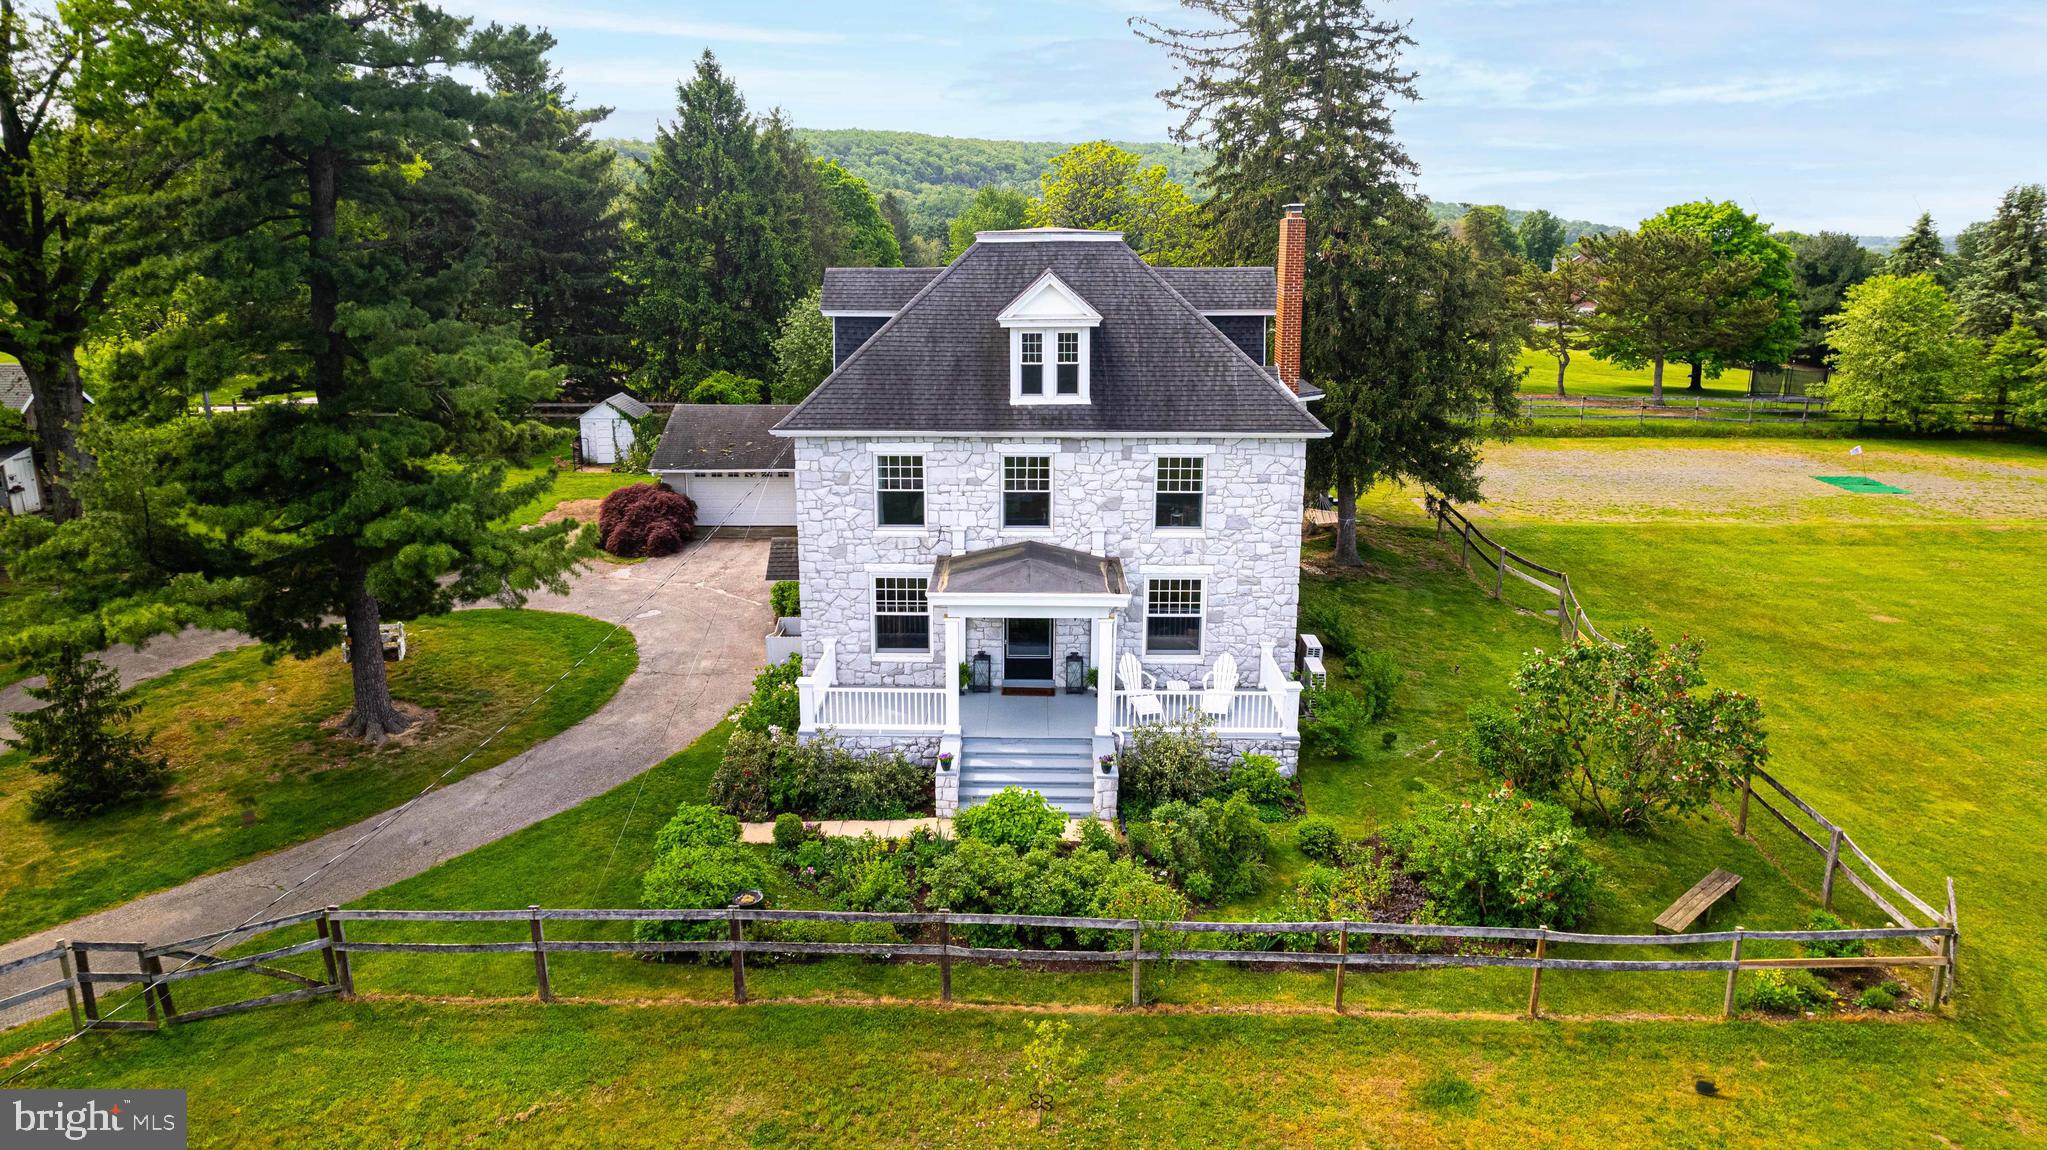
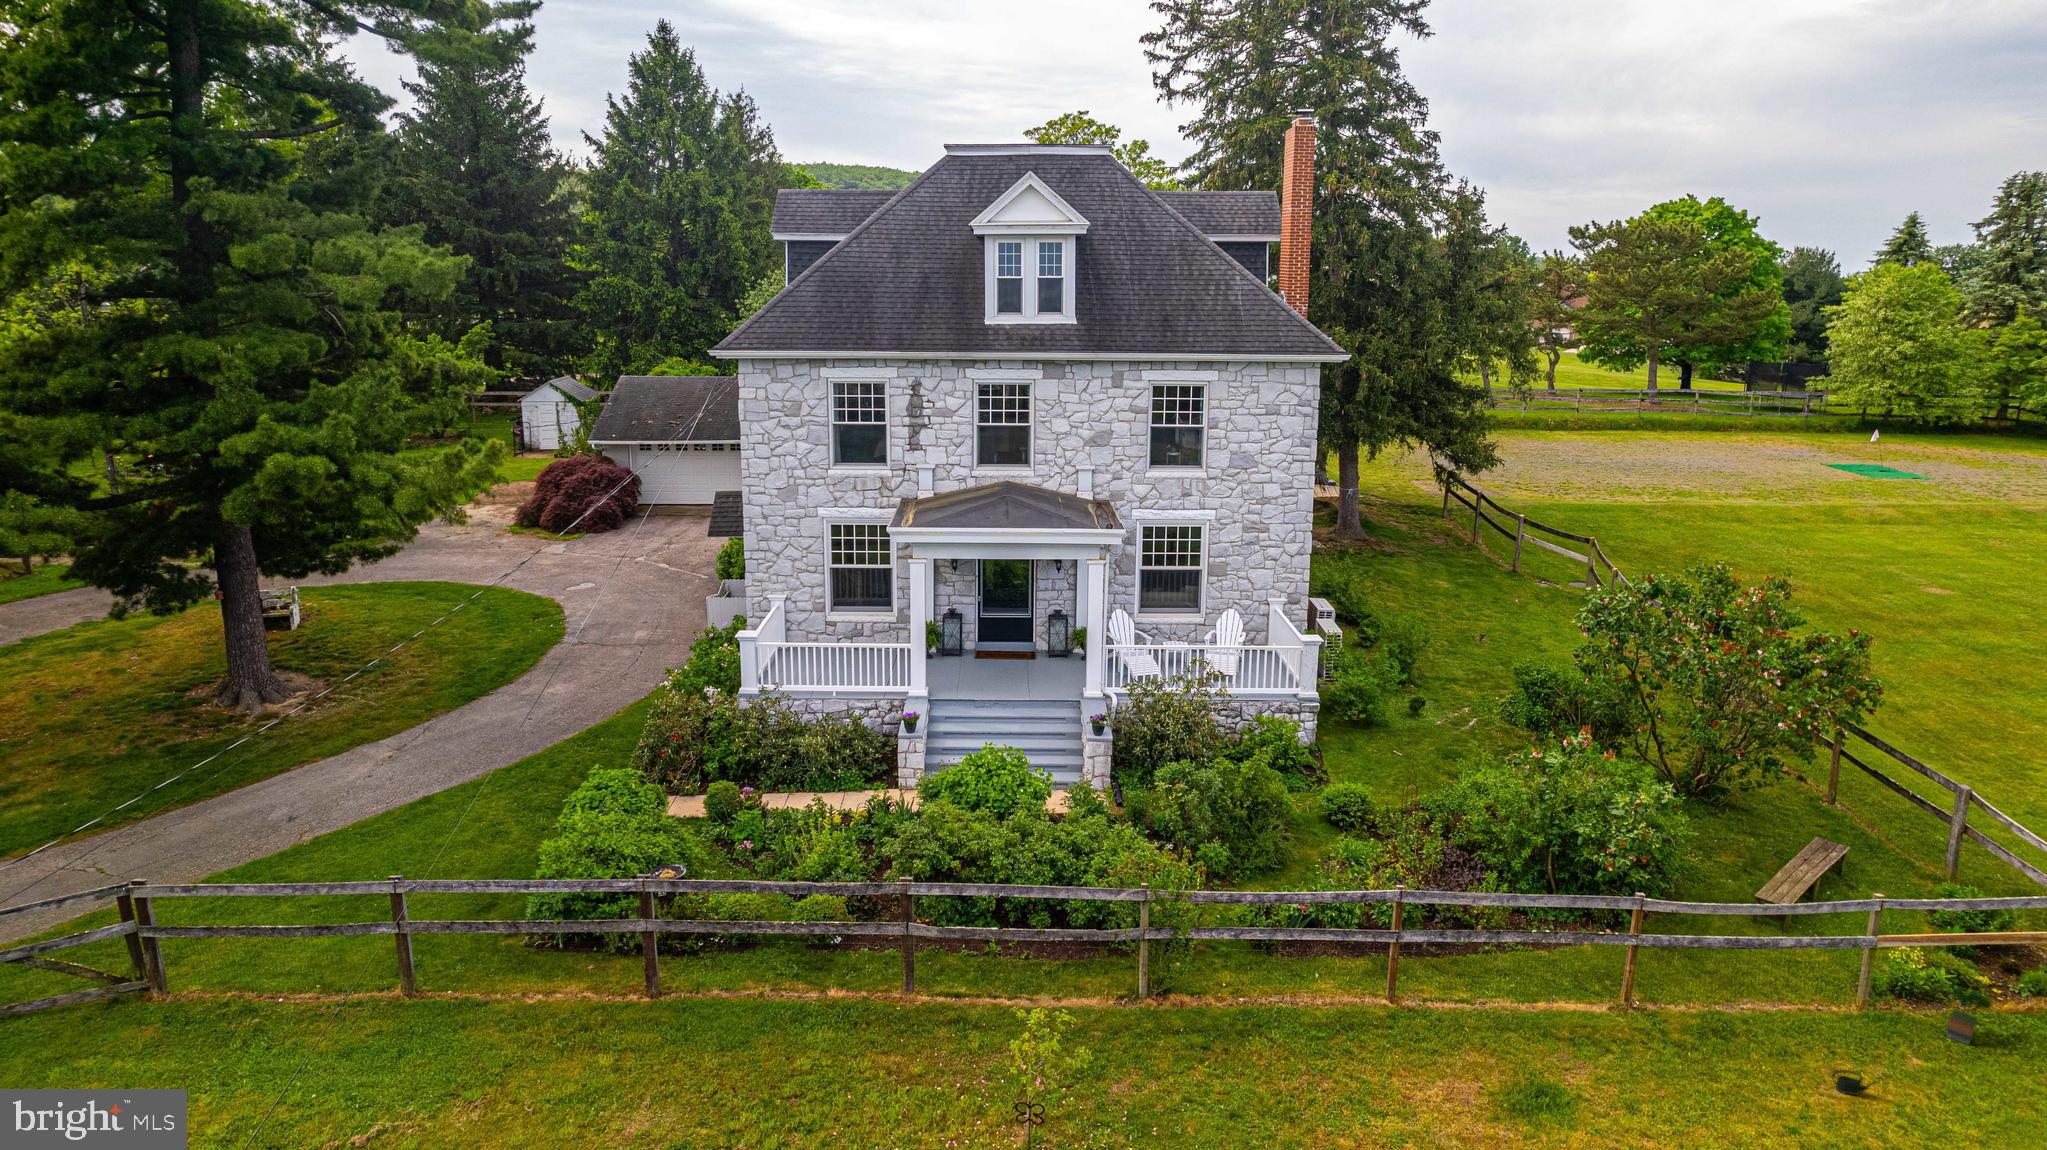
potted tree: present [236,795,259,827] -> present [1945,986,1991,1044]

